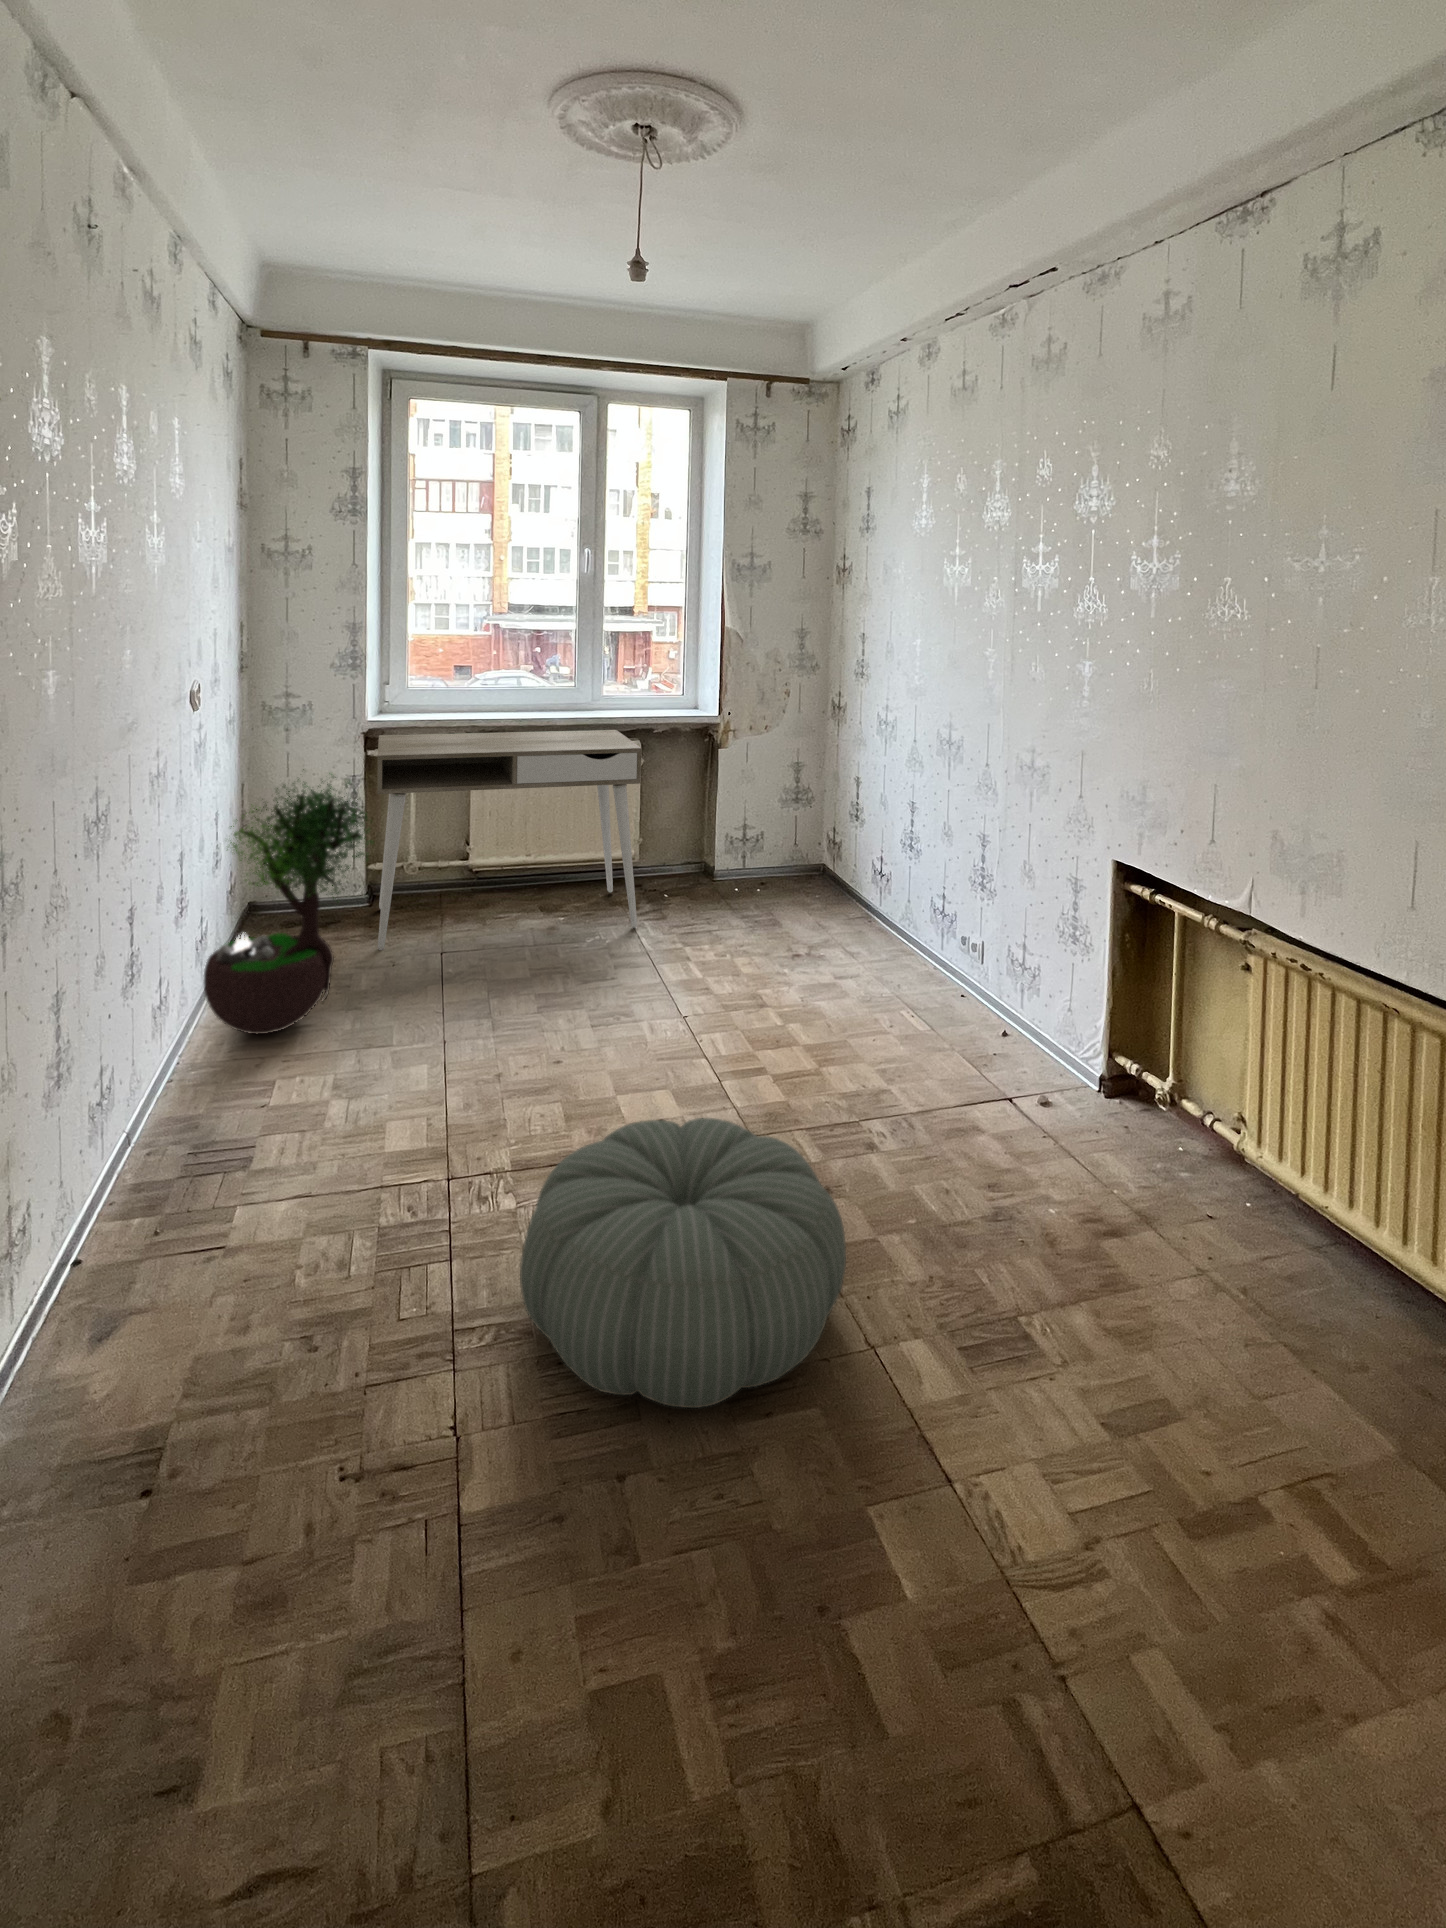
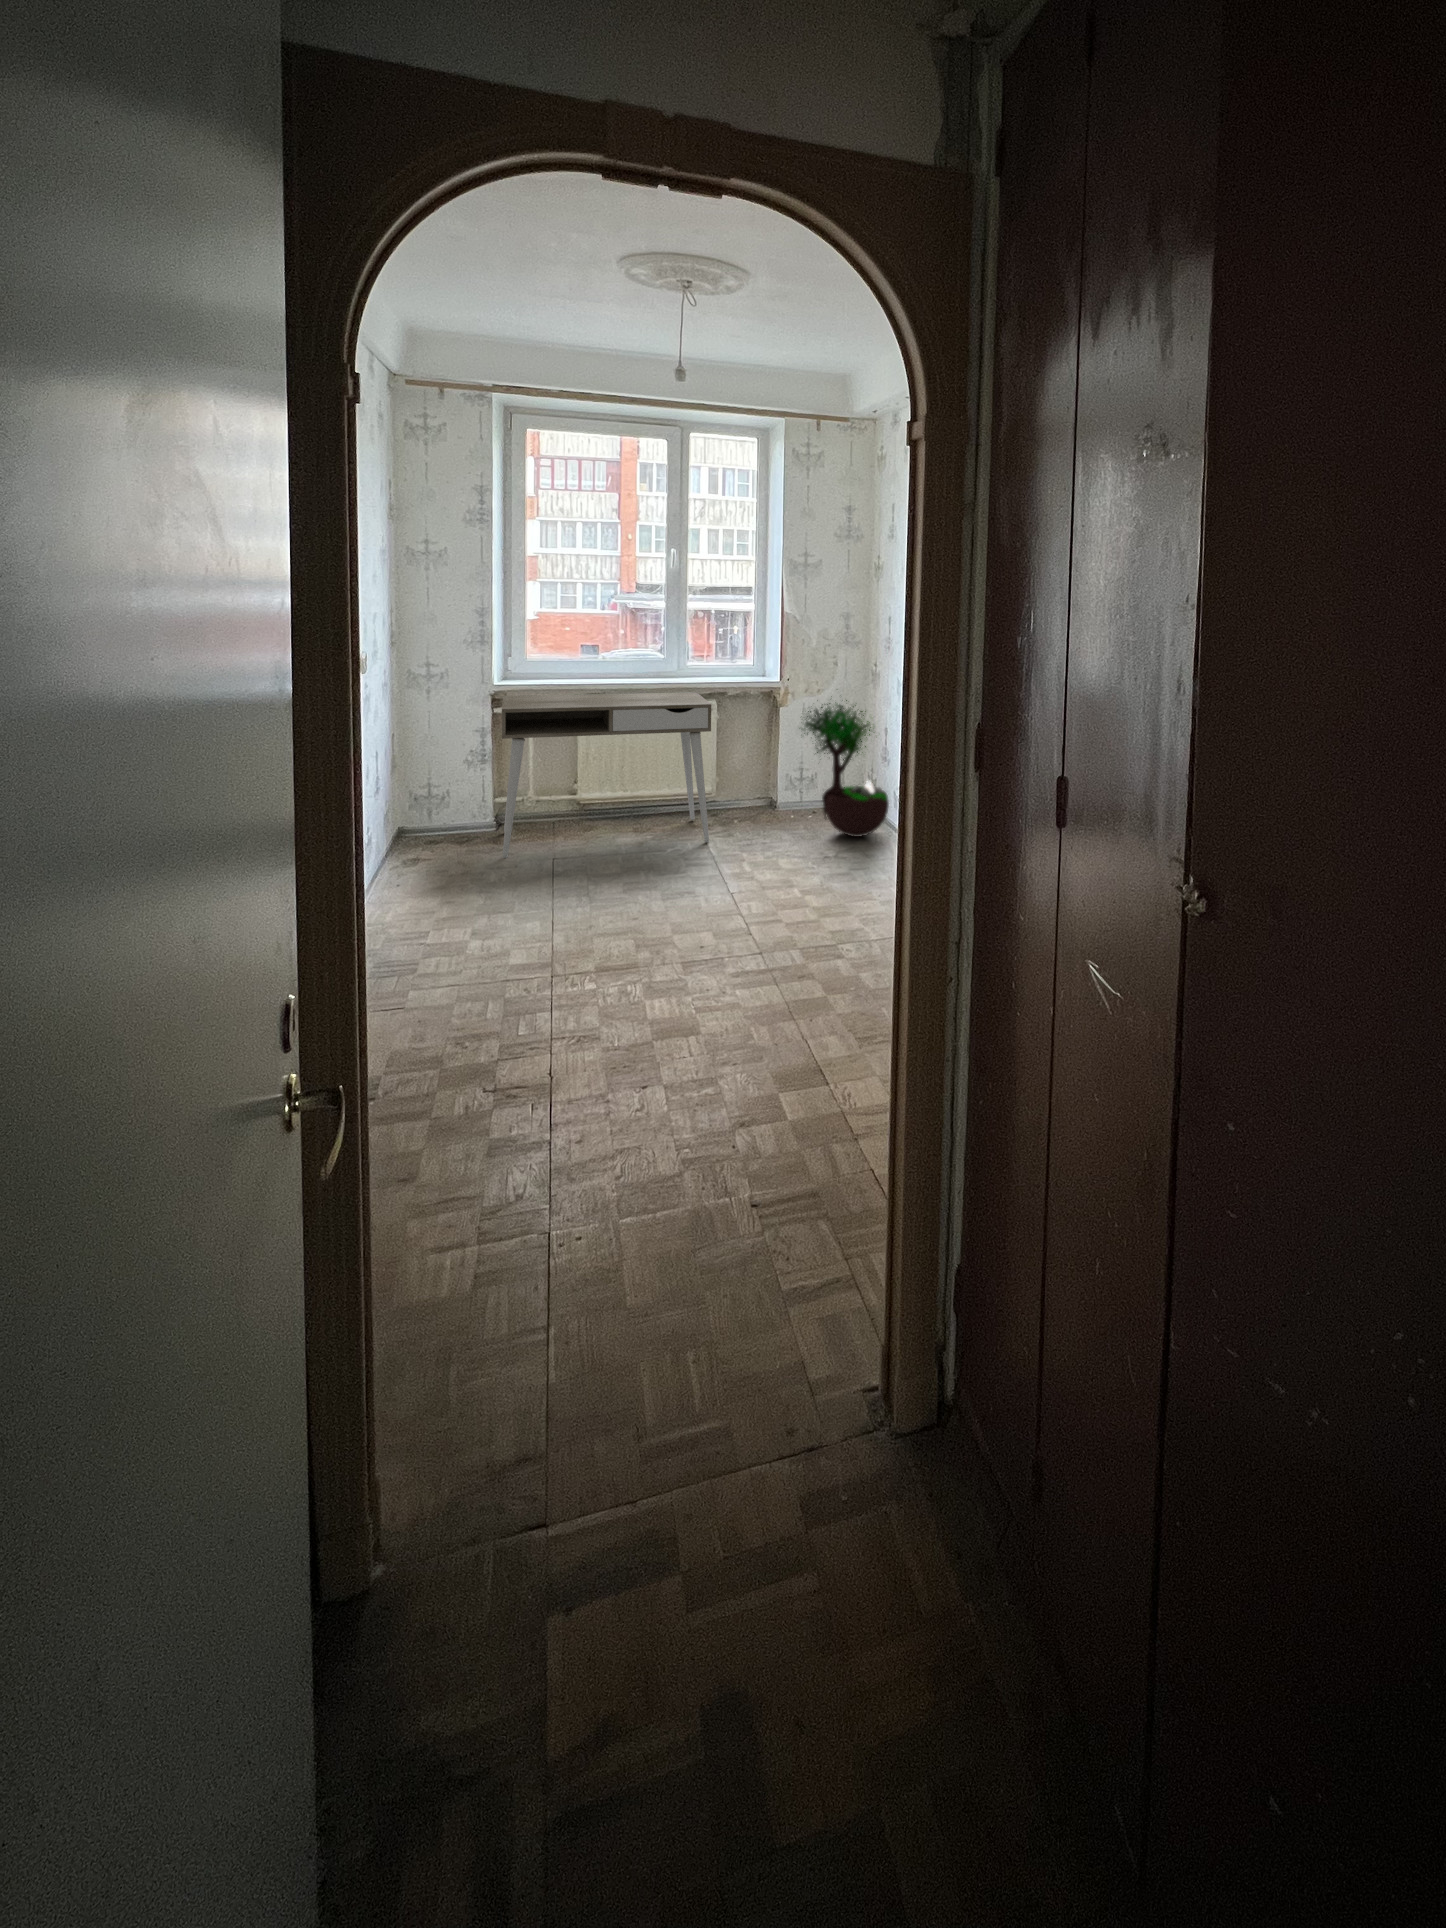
potted tree: present [204,769,372,1034] -> present [804,696,889,837]
pouf: present [520,1118,846,1408] -> none [590,923,795,1063]

